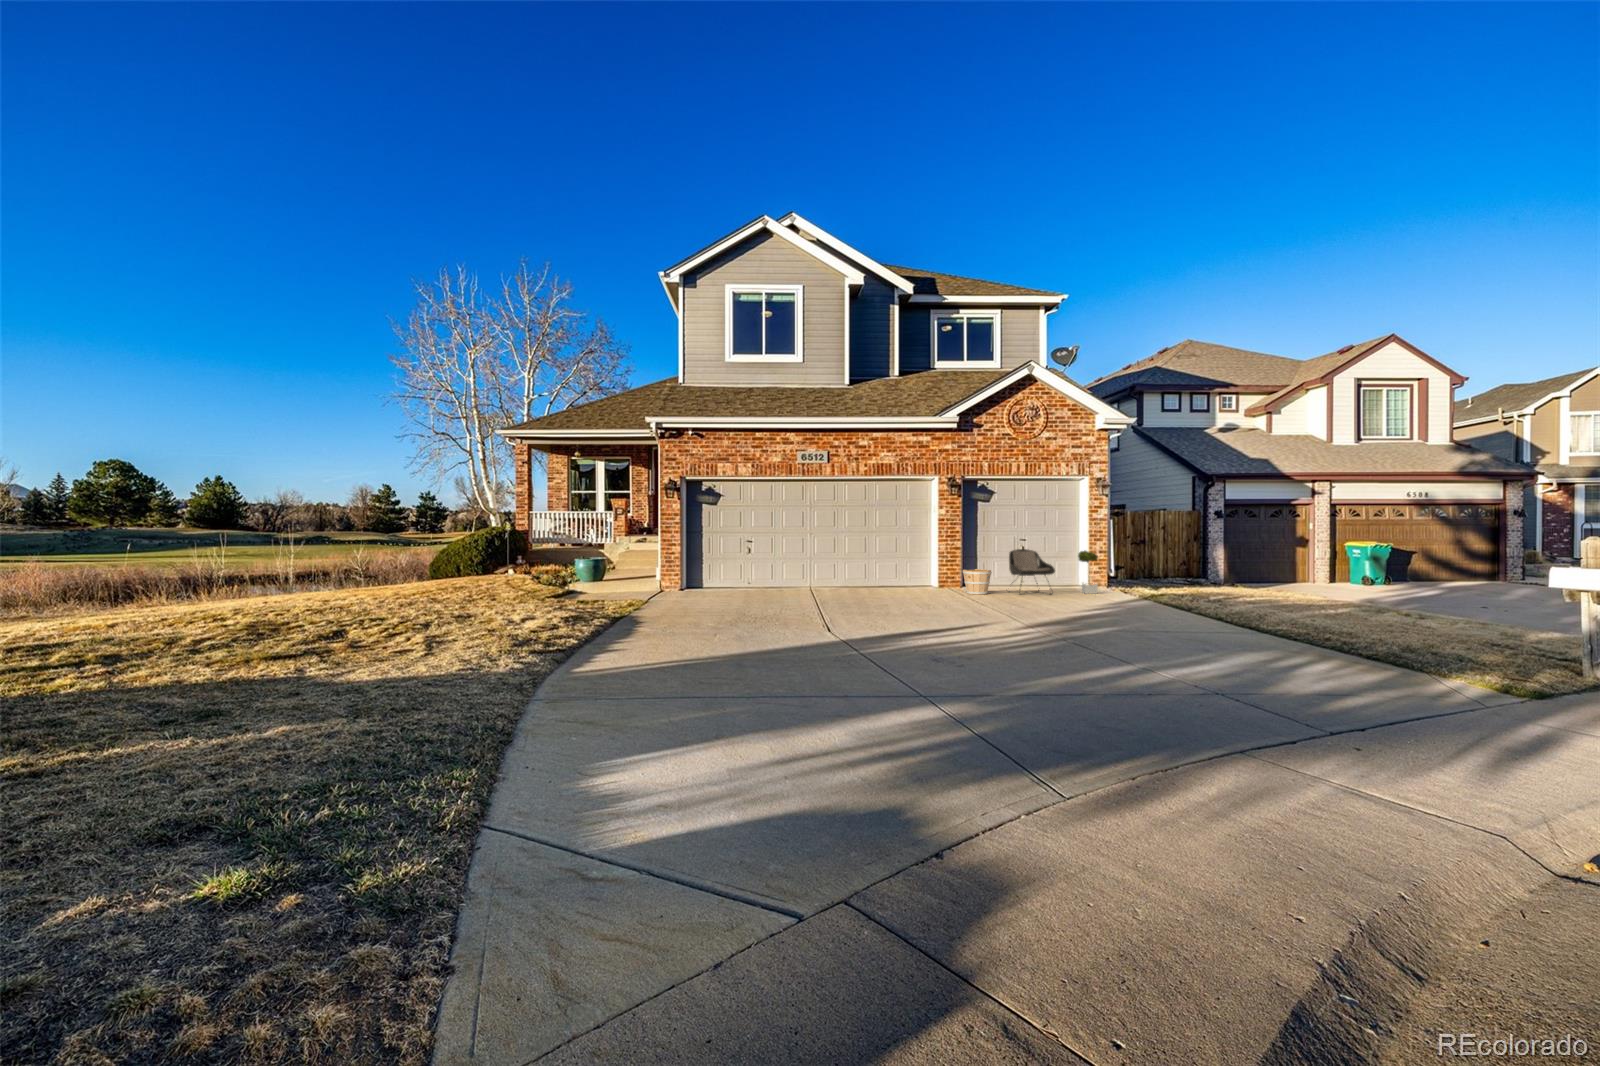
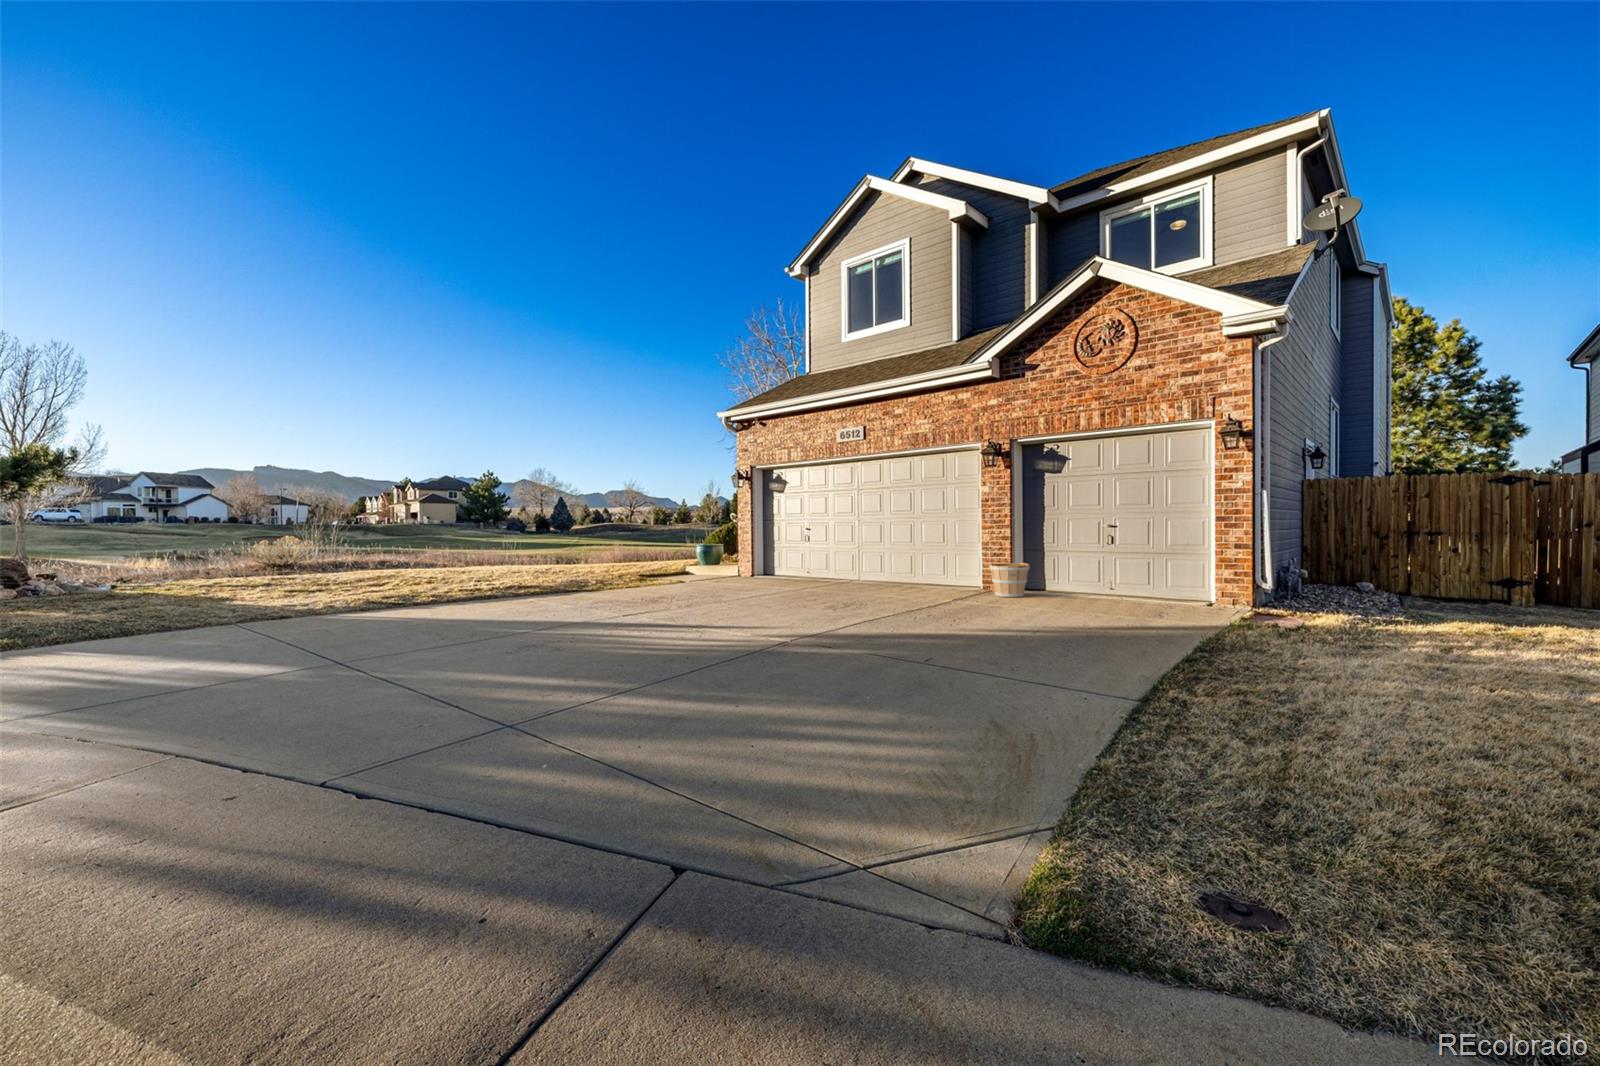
lounge chair: present [1009,549,1055,594] -> none [1053,537,1124,606]
potted tree: present [1078,551,1098,594] -> none [1182,540,1218,612]

